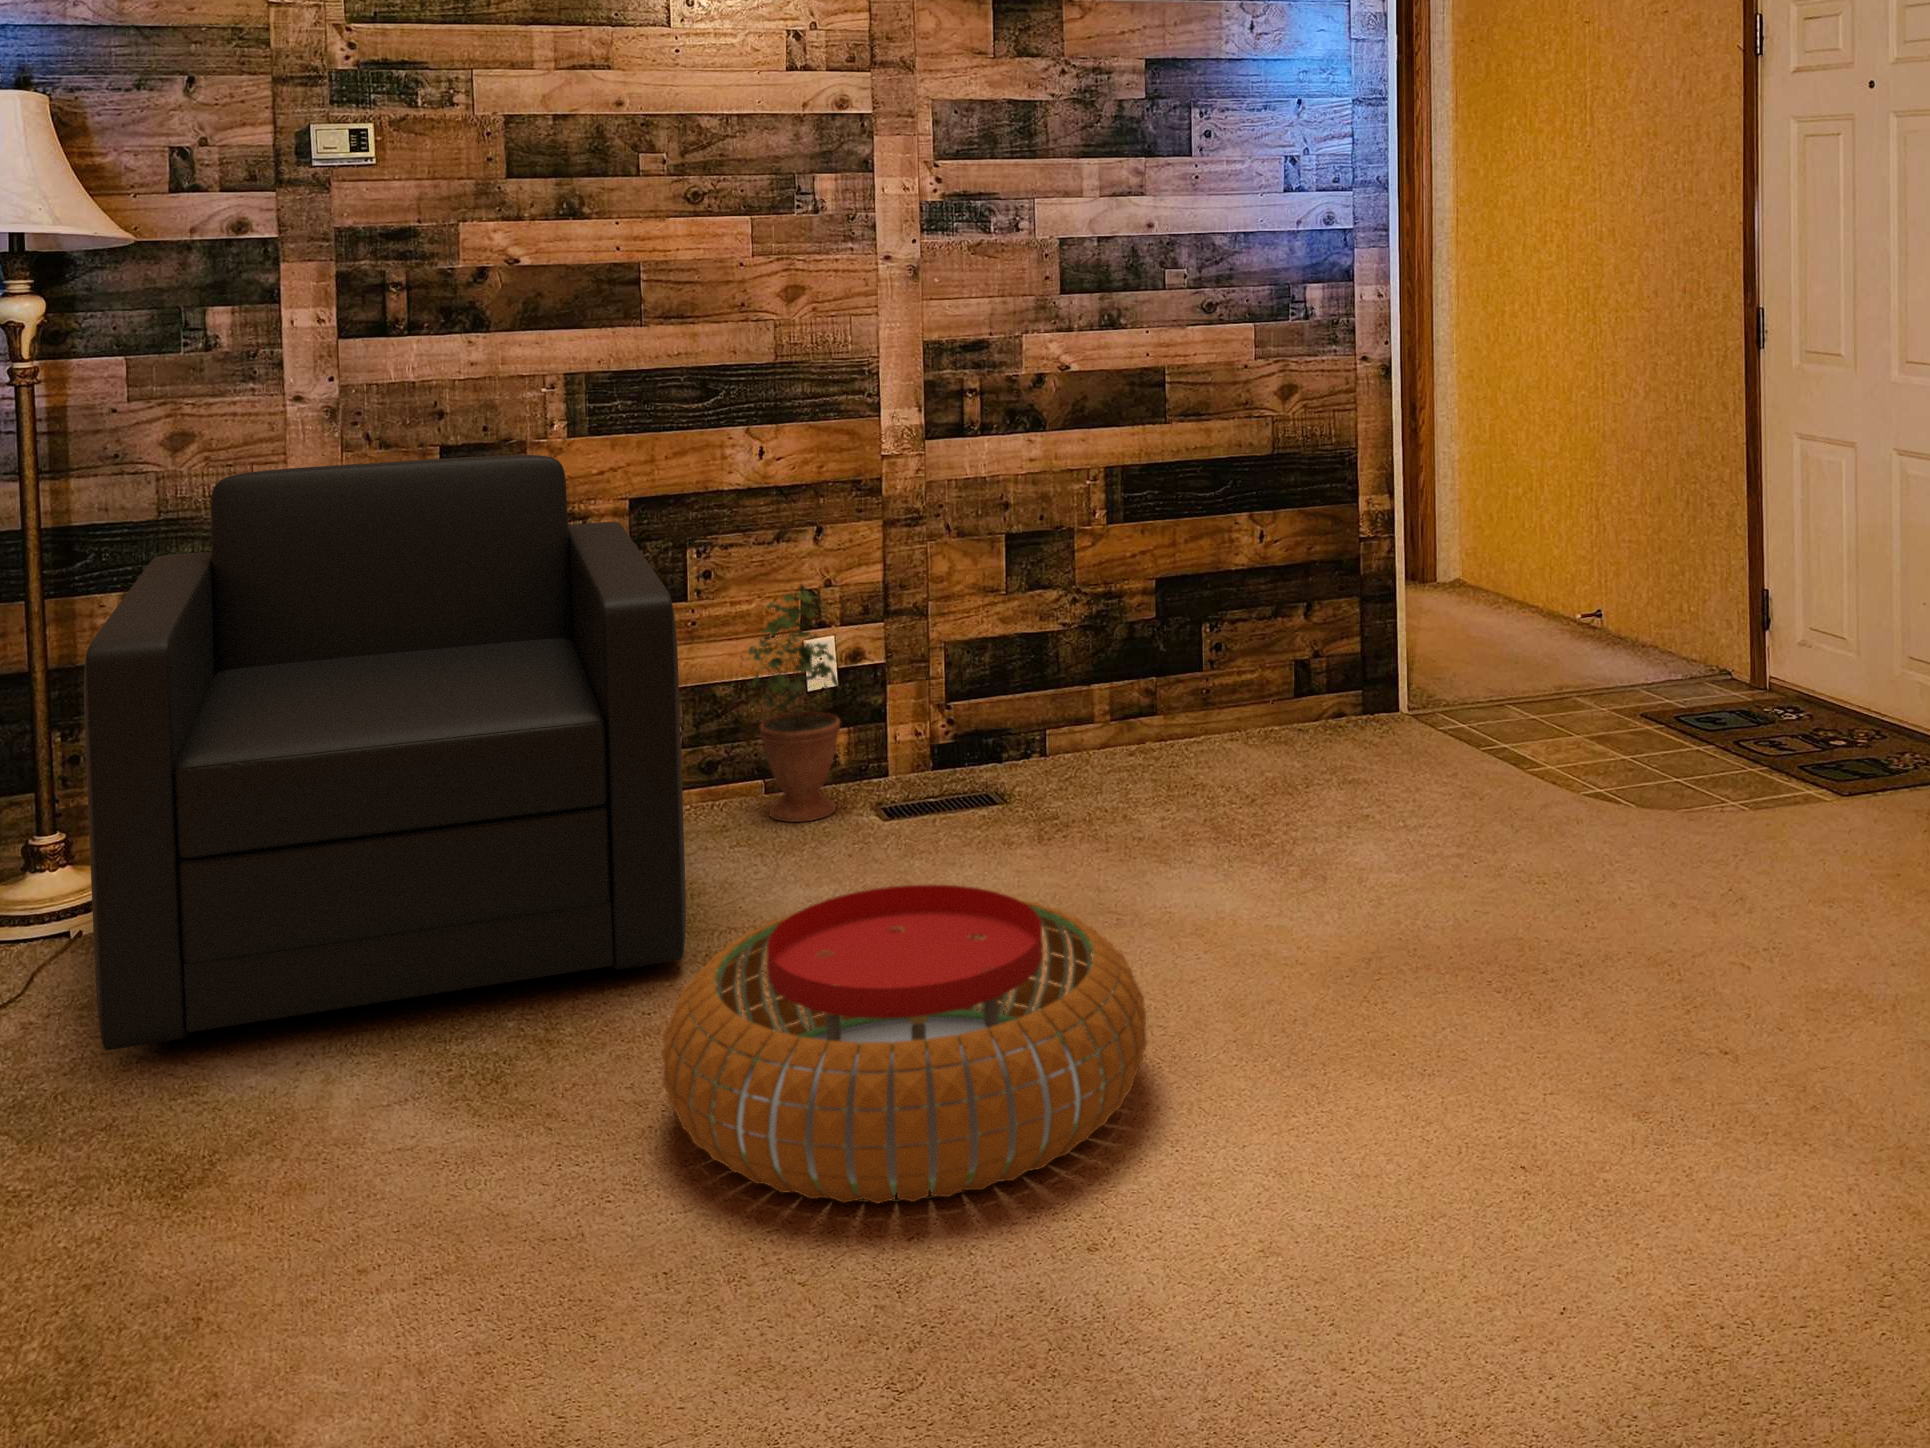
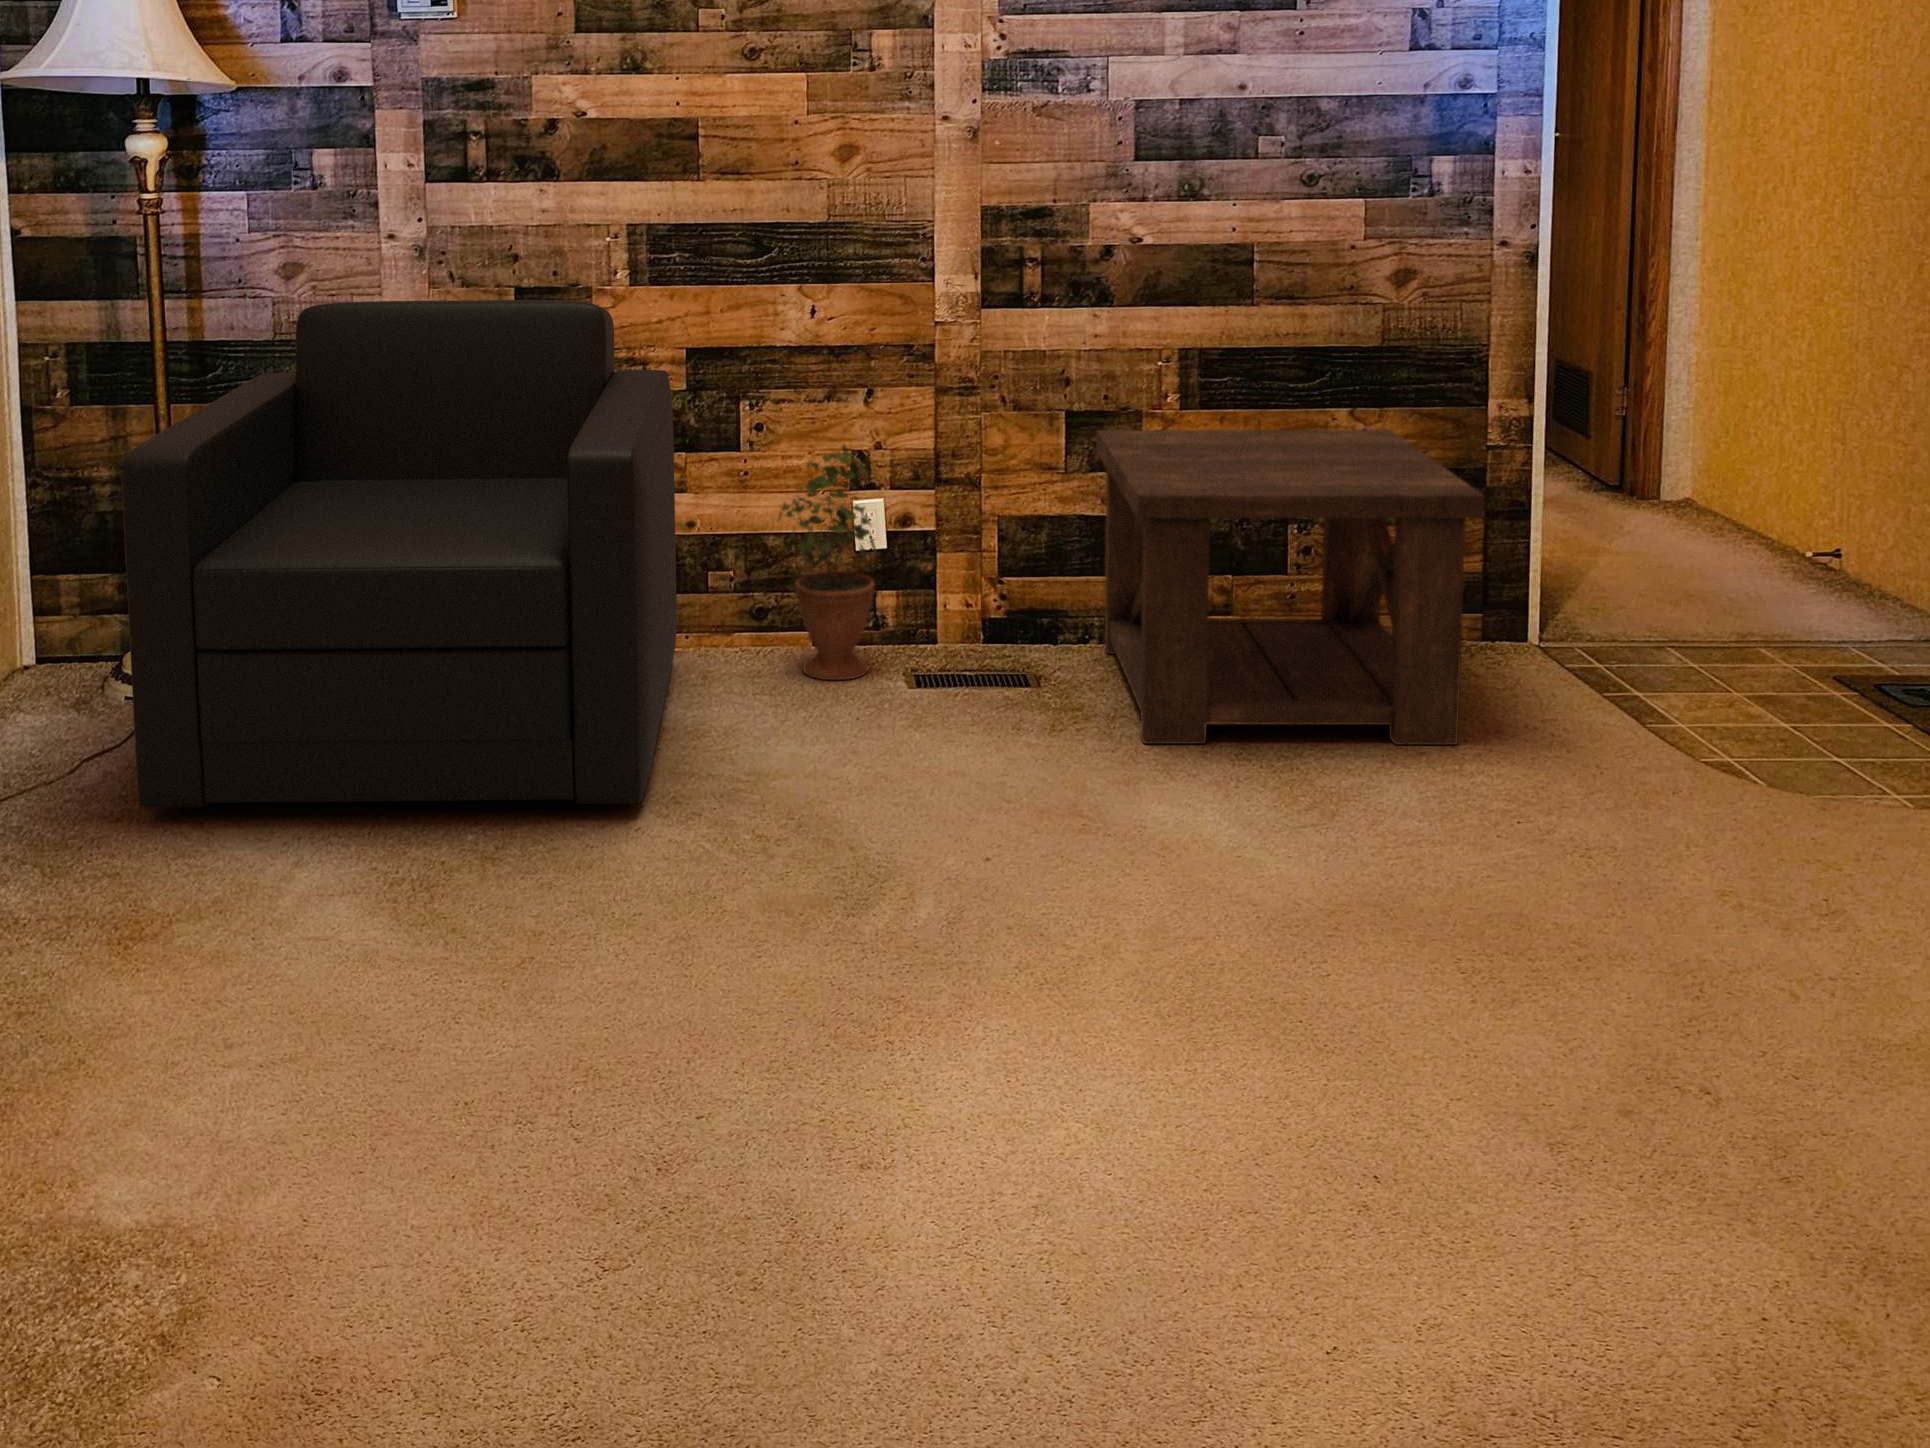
side table: none [1034,531,1406,838] -> present [1096,429,1484,745]
pouf: present [662,885,1147,1203] -> none [527,768,1019,1096]

